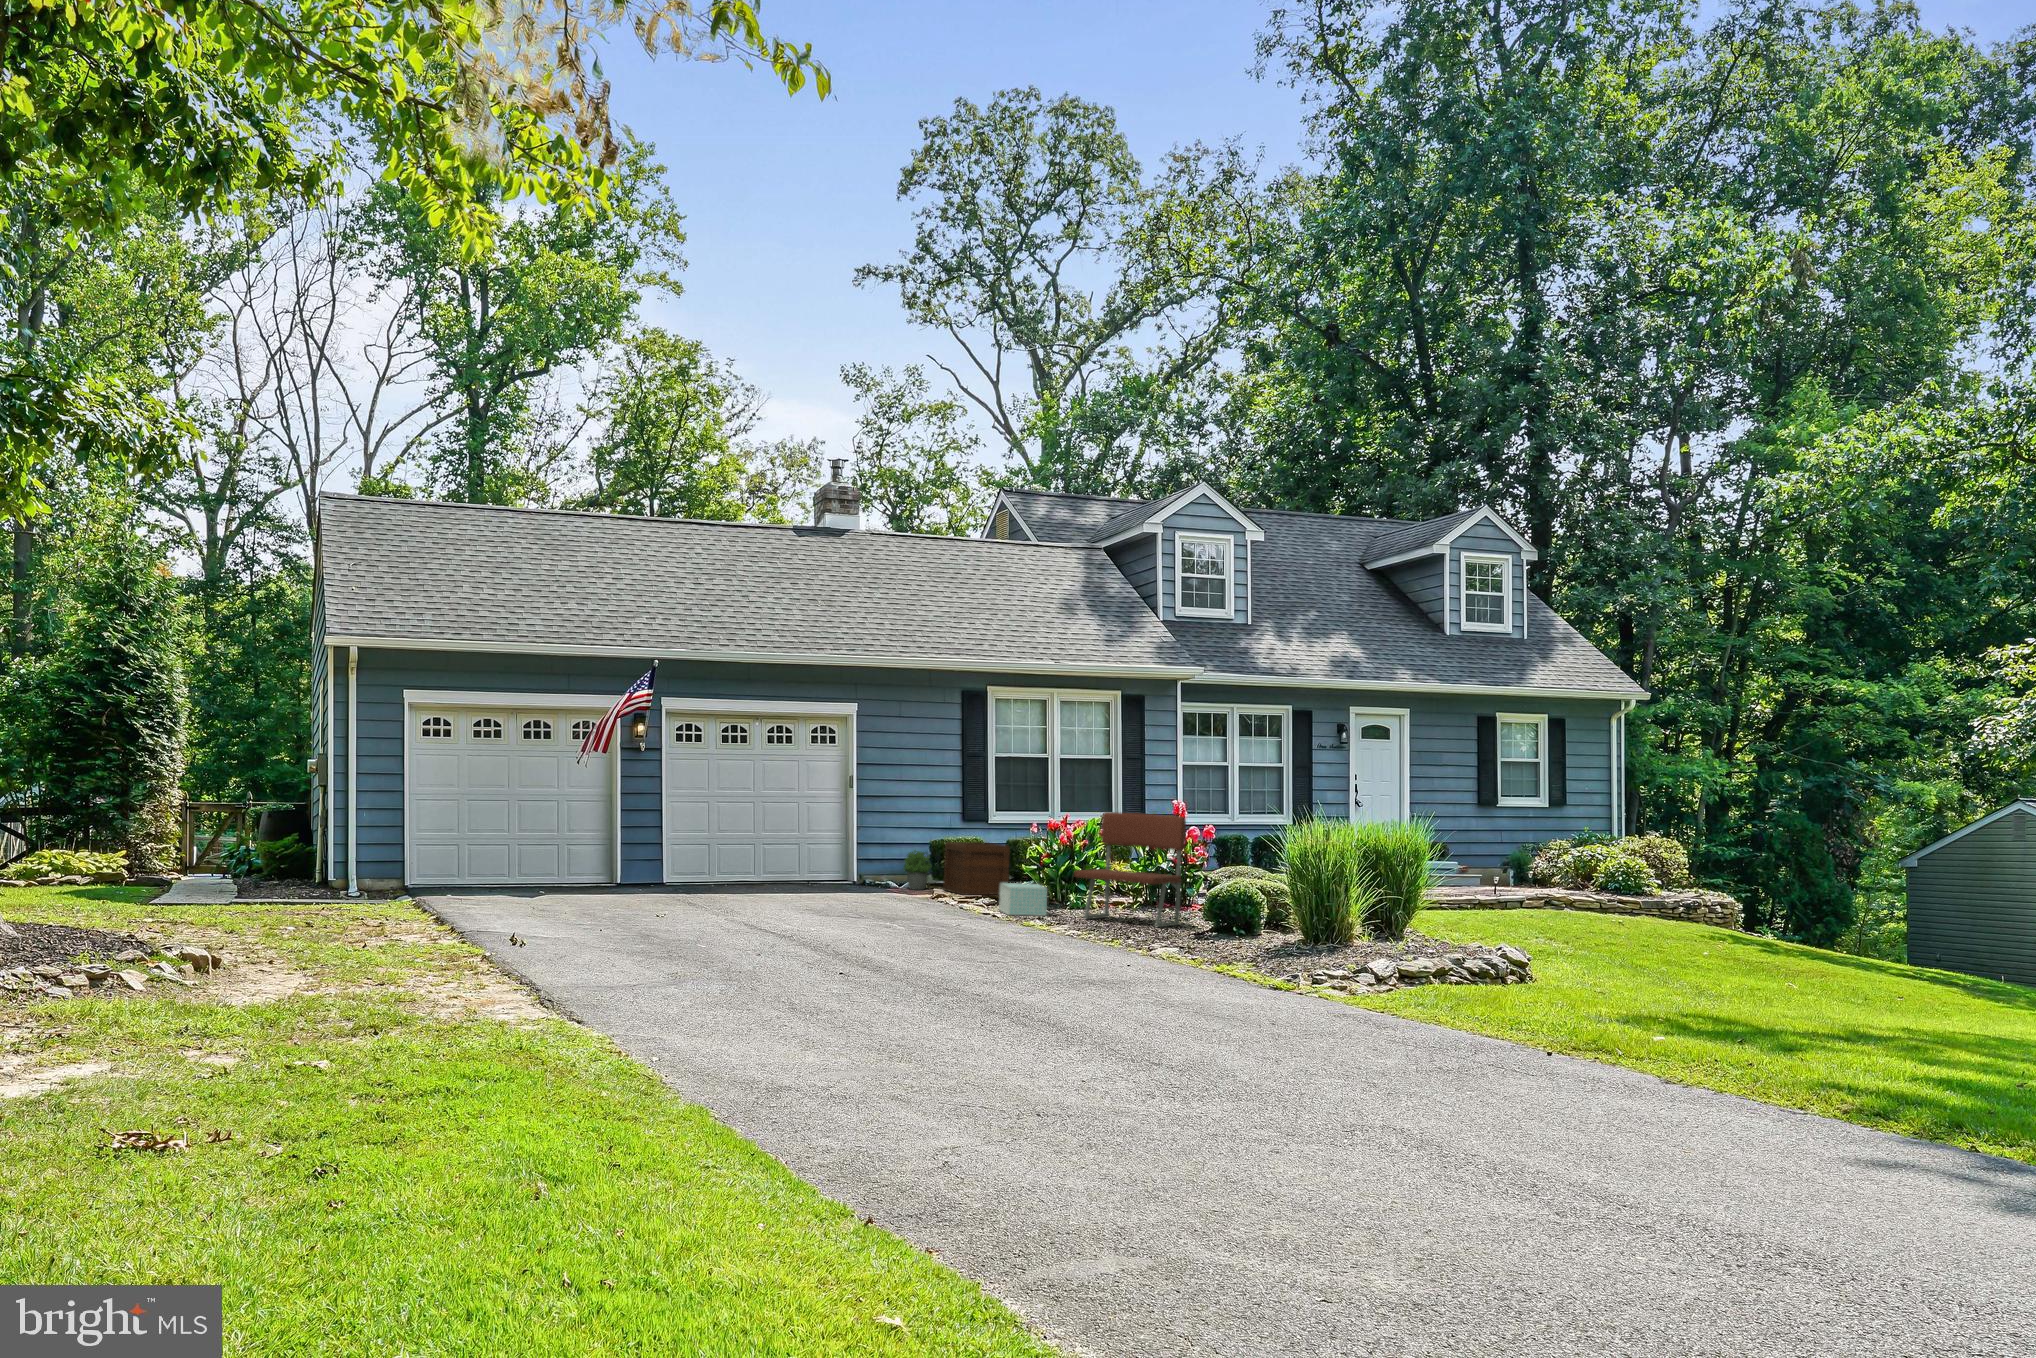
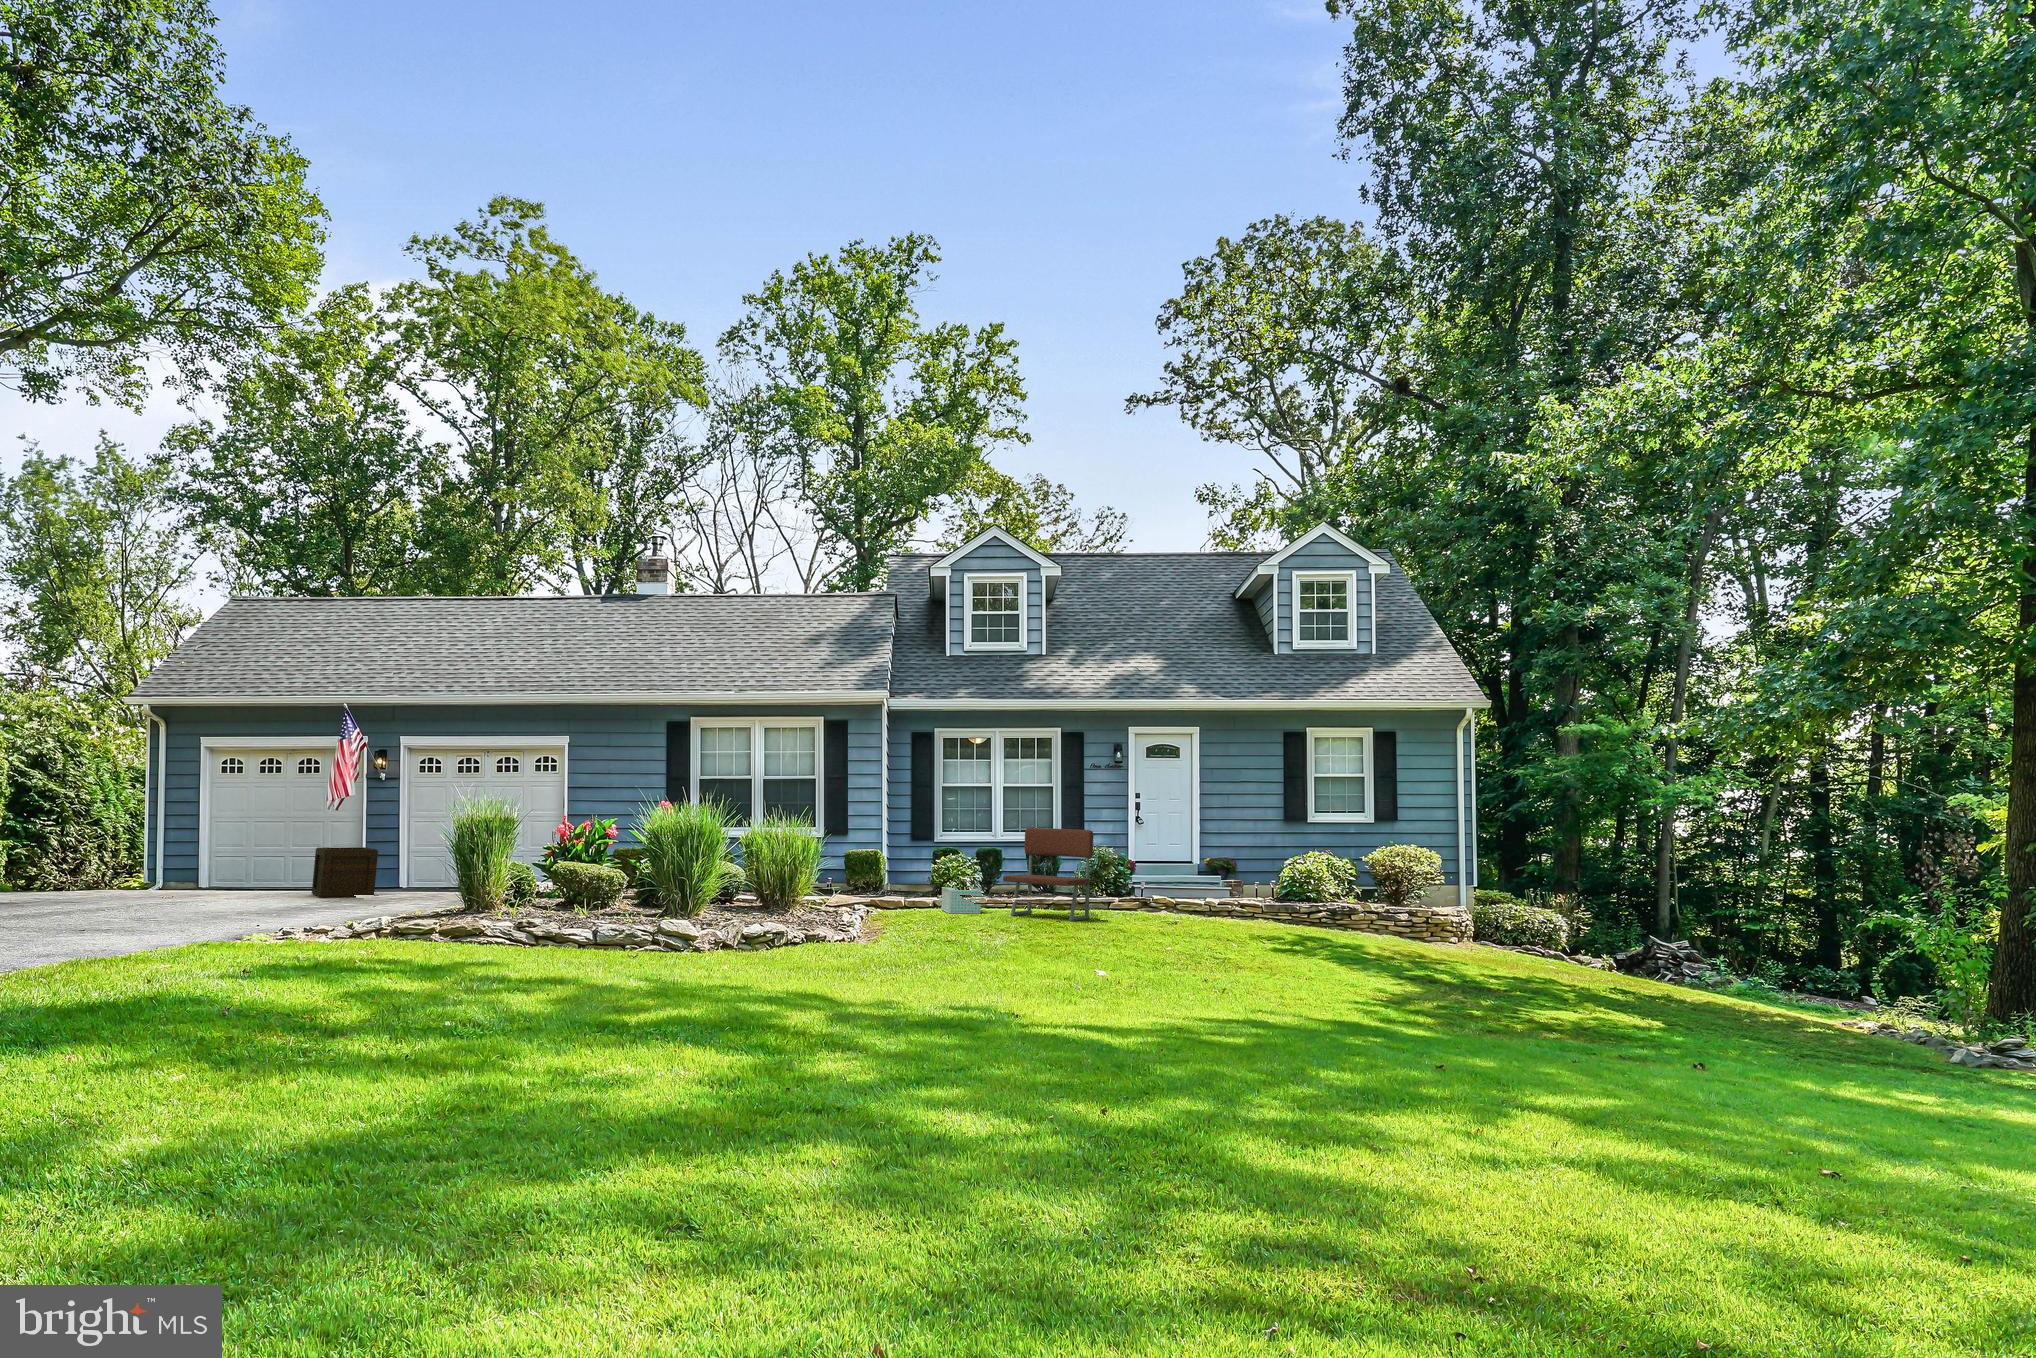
wooden crate: present [943,842,1010,895] -> present [312,847,378,898]
potted plant: present [903,850,932,890] -> none [860,861,885,894]

